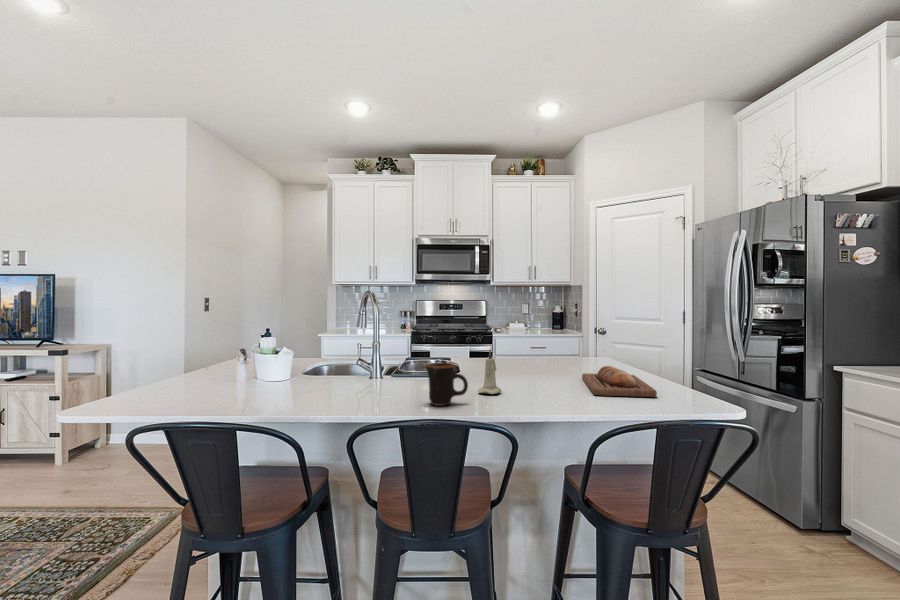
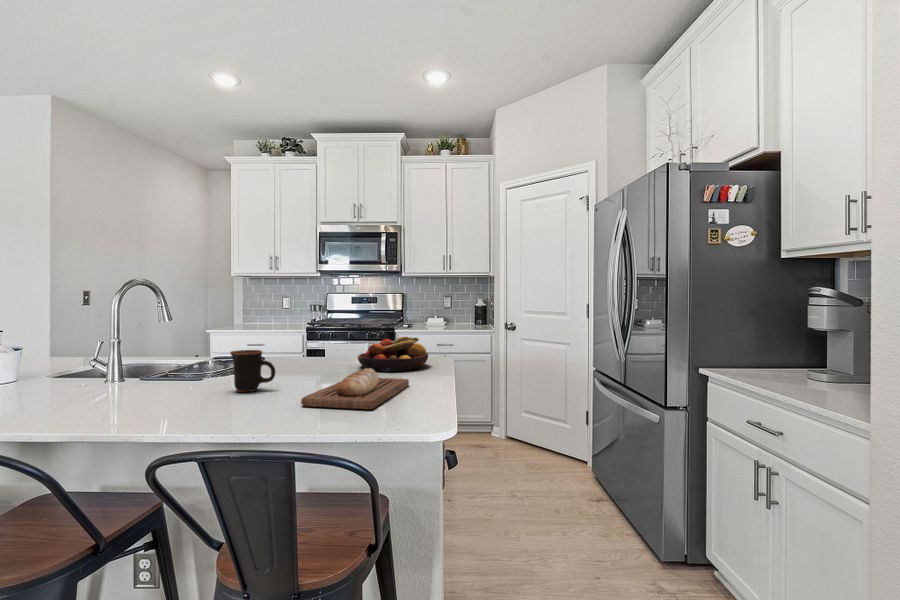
fruit bowl: none [548,340,610,370] -> present [358,337,428,372]
candle: present [478,350,501,394] -> none [163,347,200,404]
mug: present [425,363,468,406] -> present [230,350,275,392]

